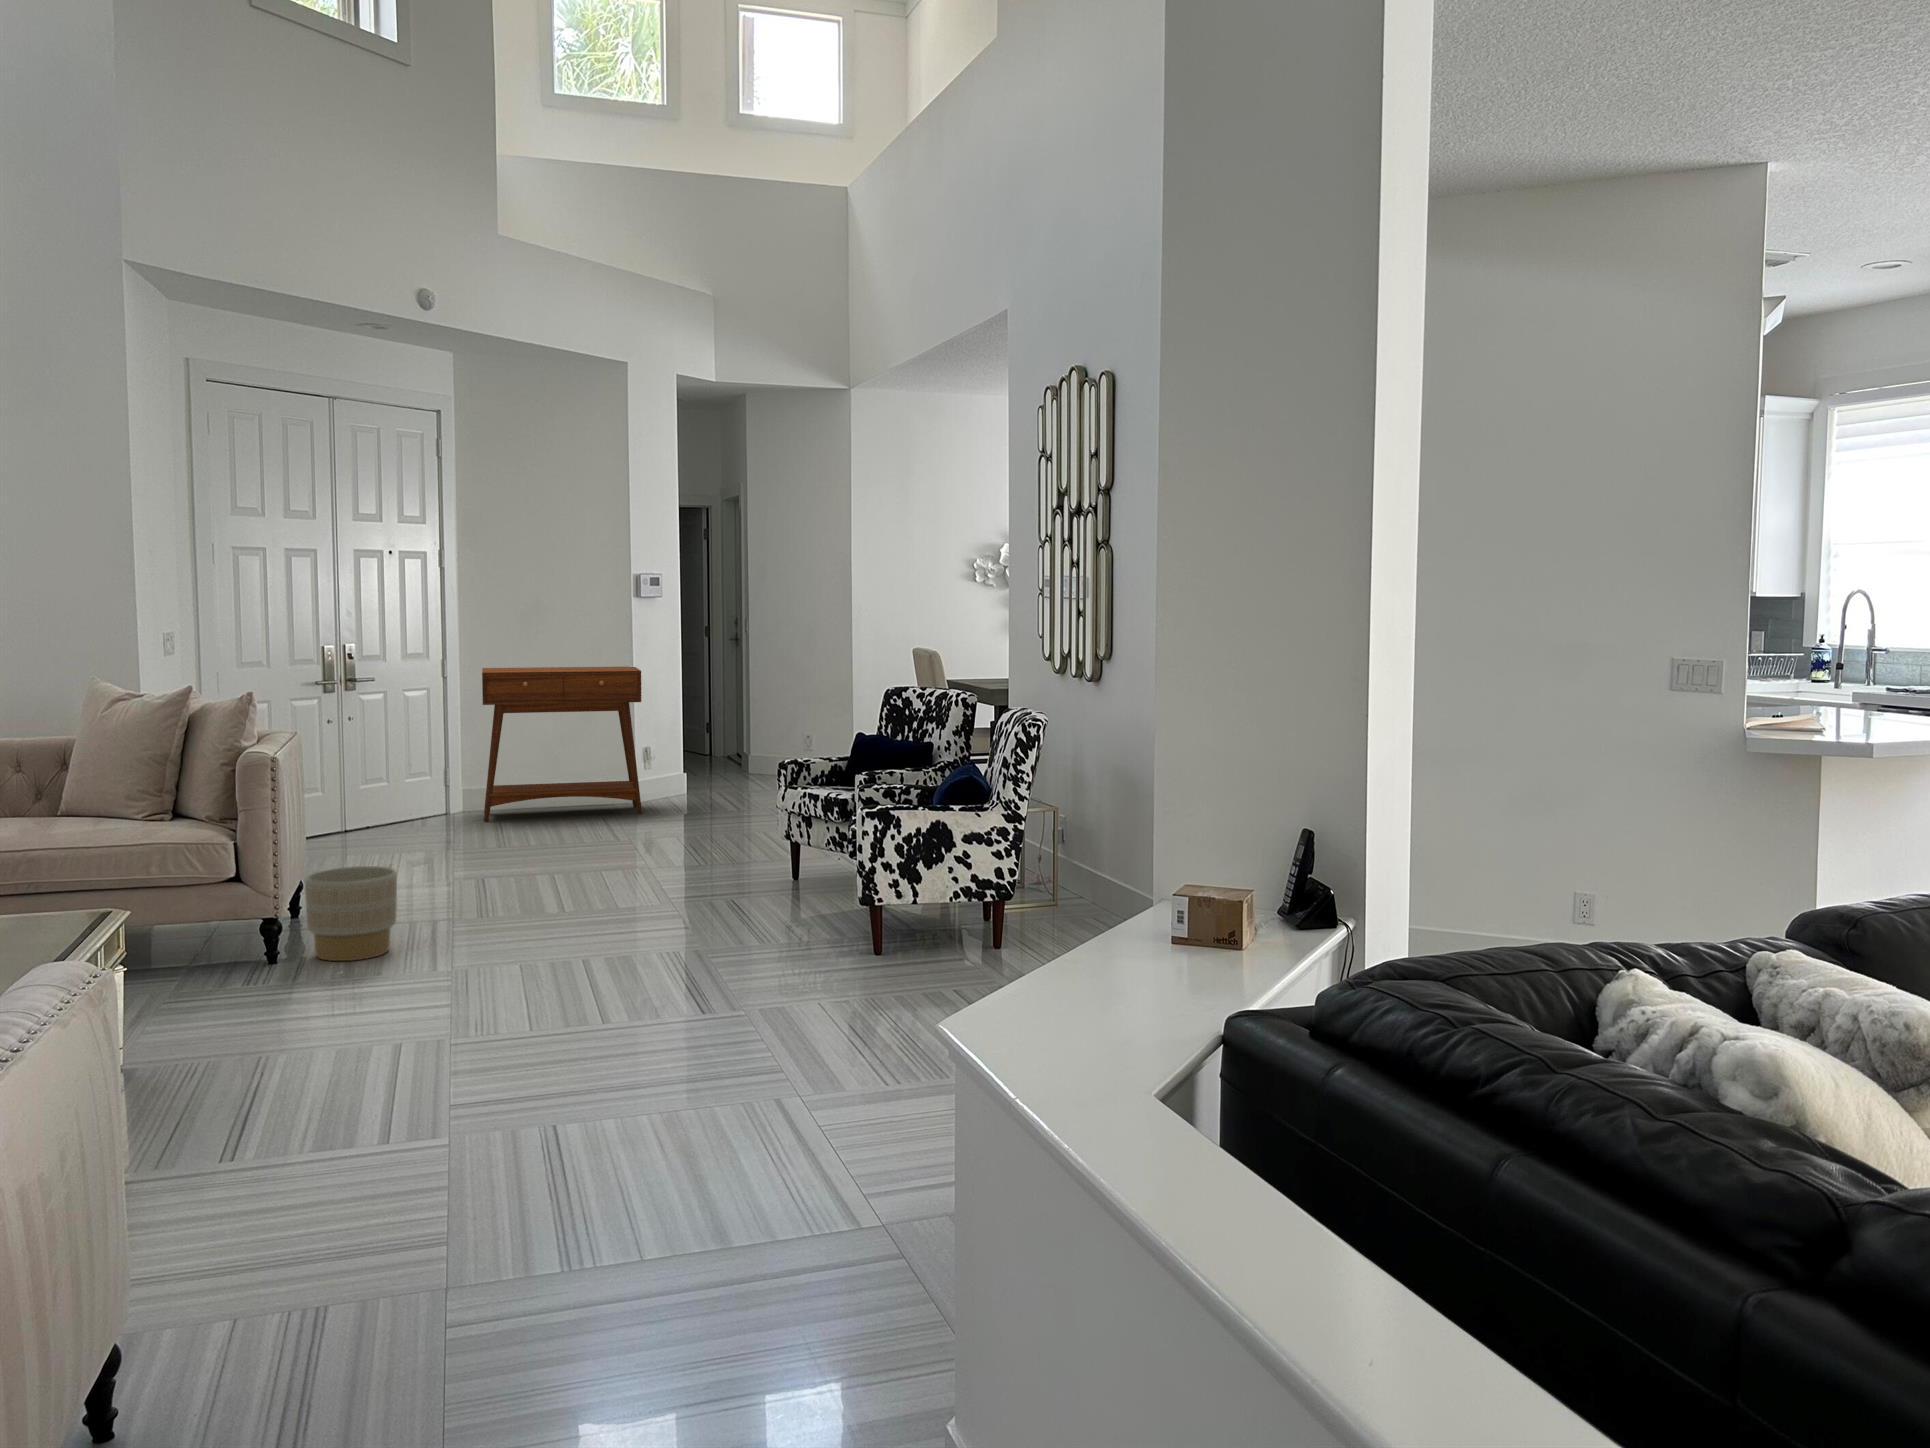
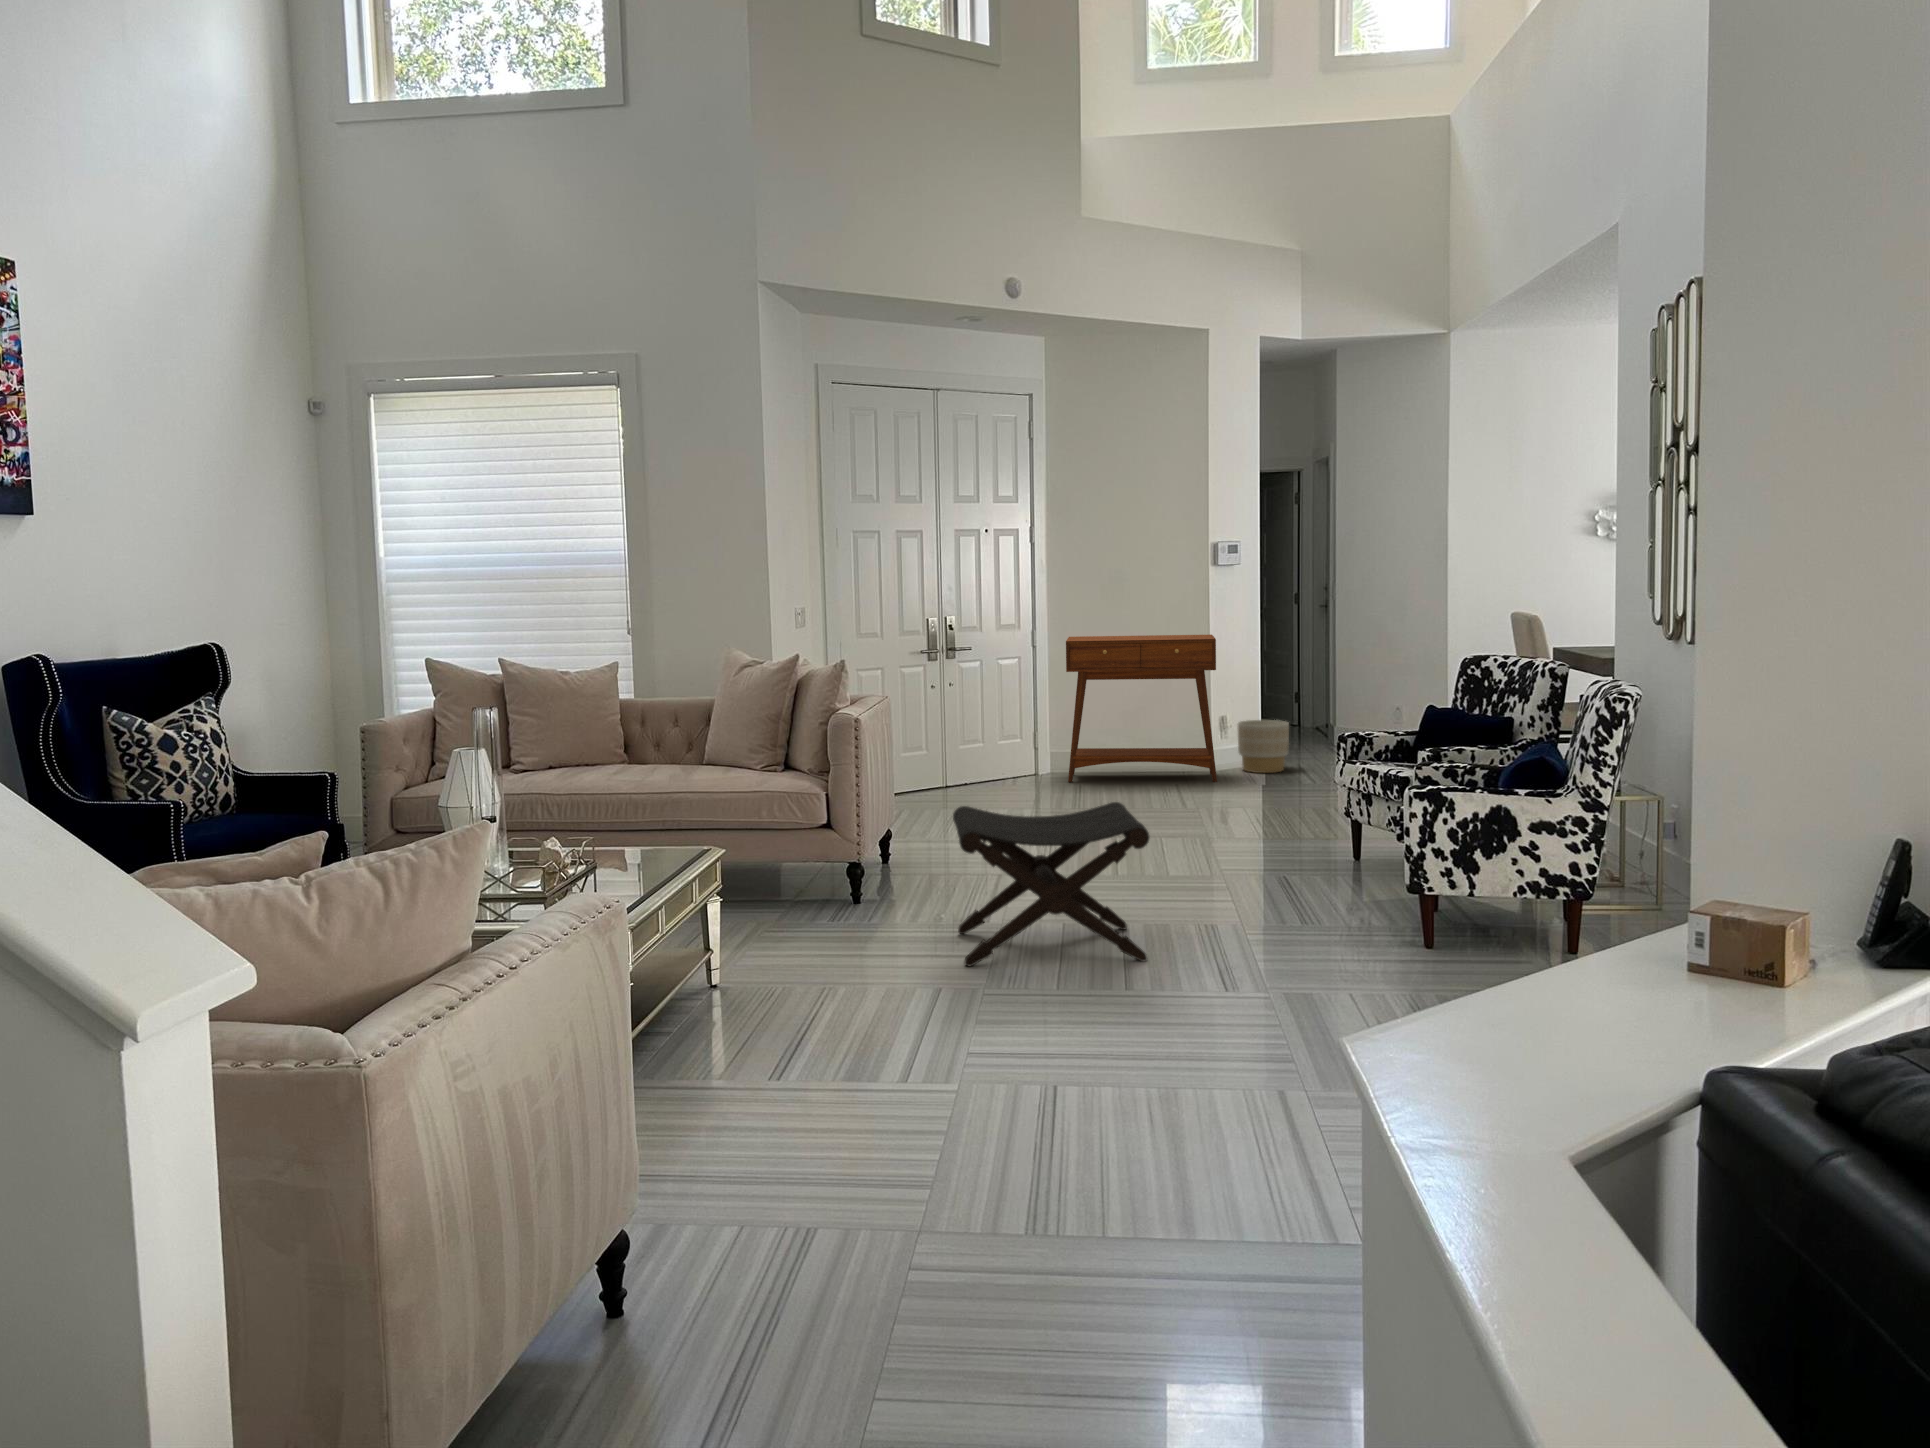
footstool: none [400,835,622,1017] -> present [953,802,1149,966]
planter: present [305,866,397,961] -> present [1237,720,1289,773]

